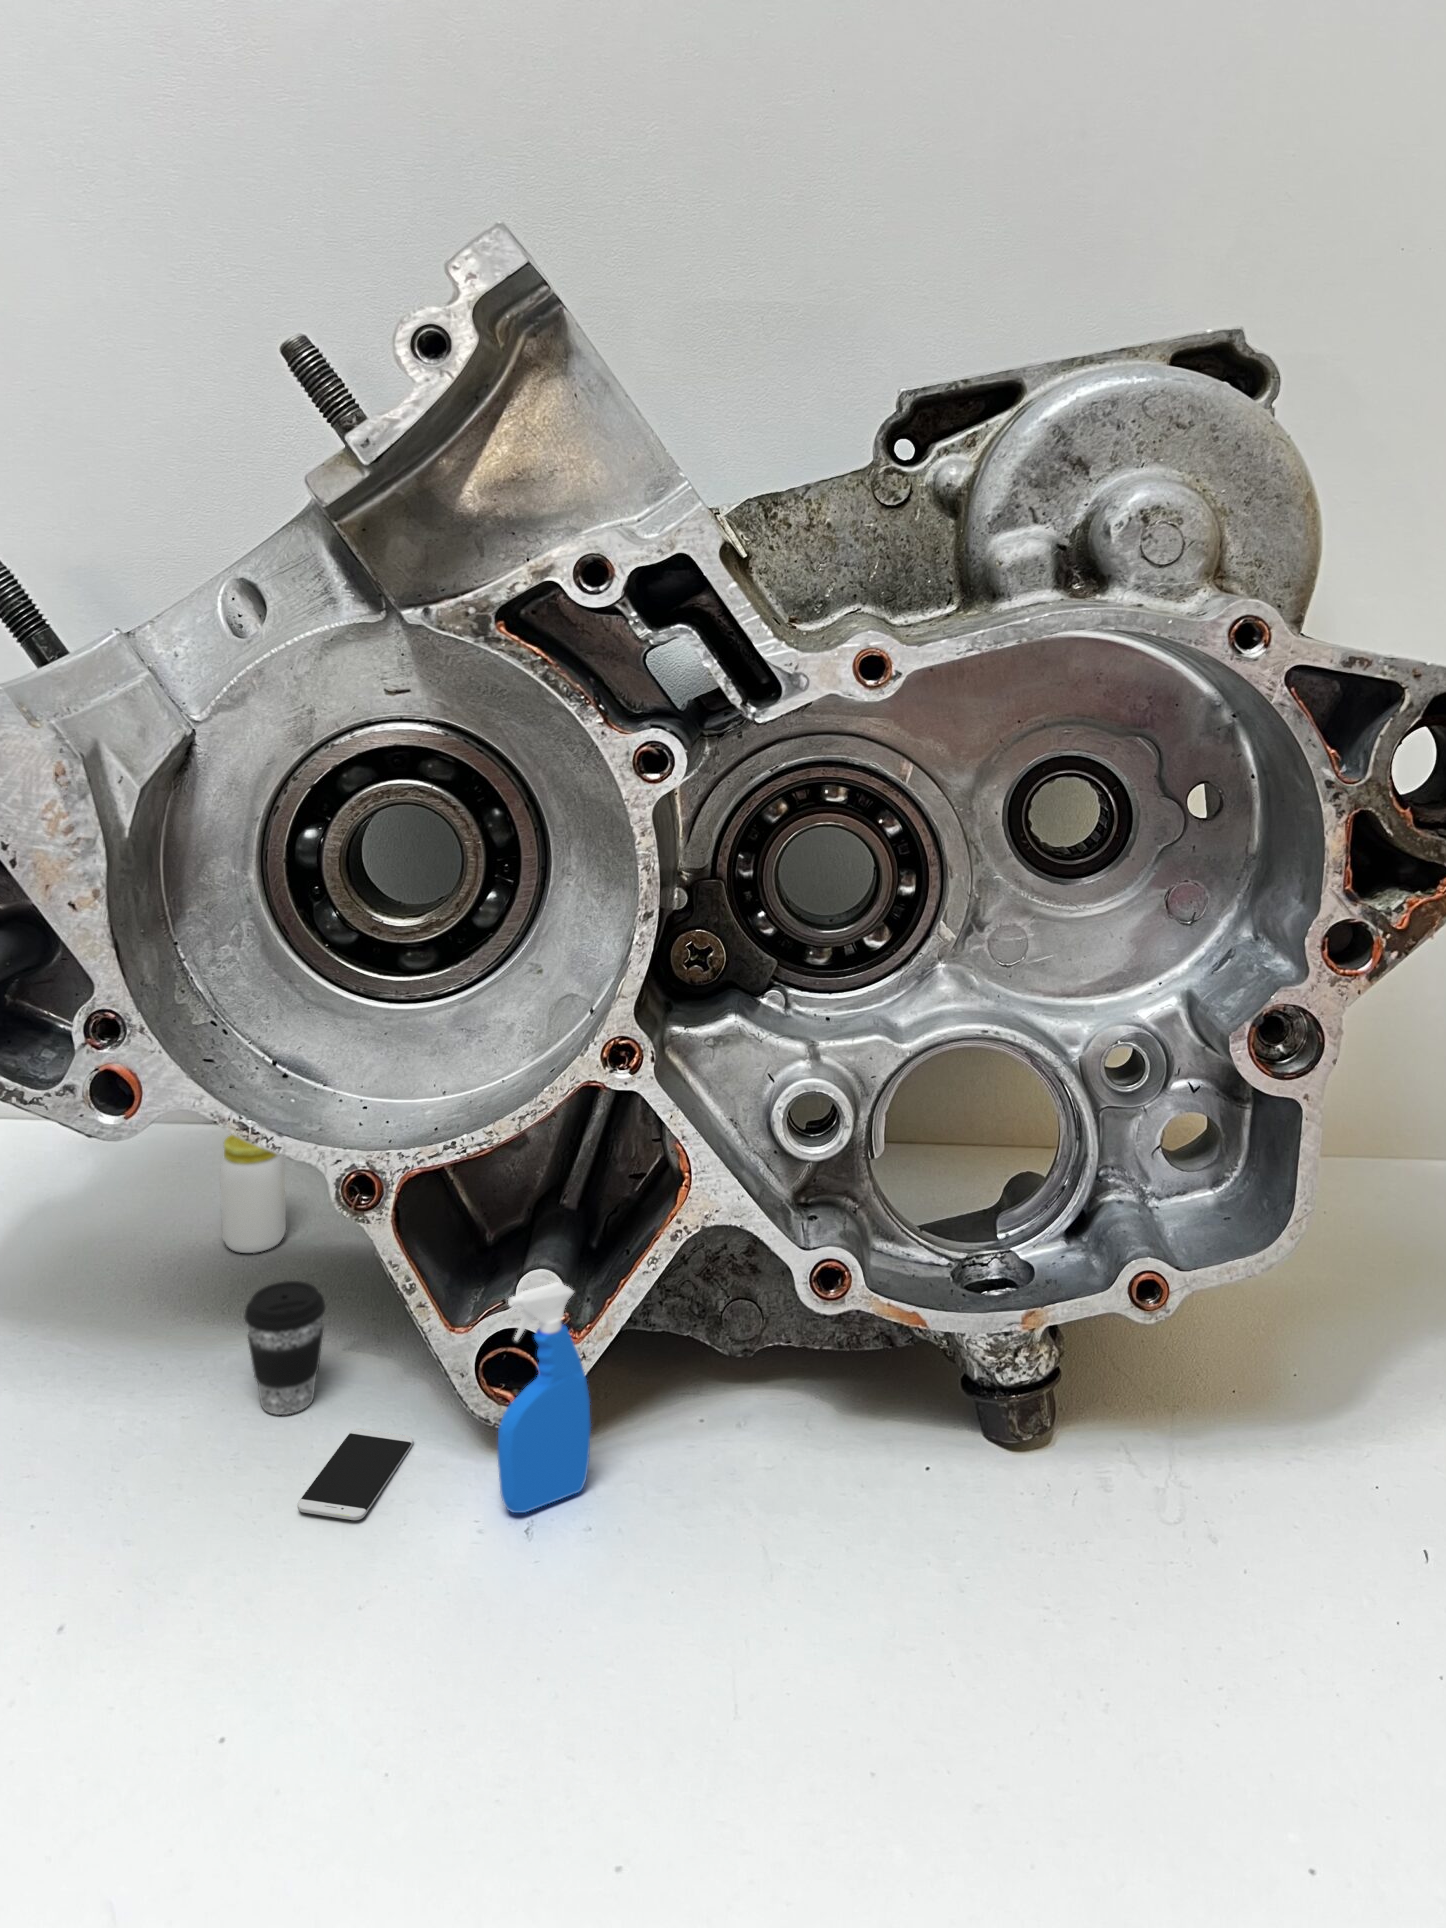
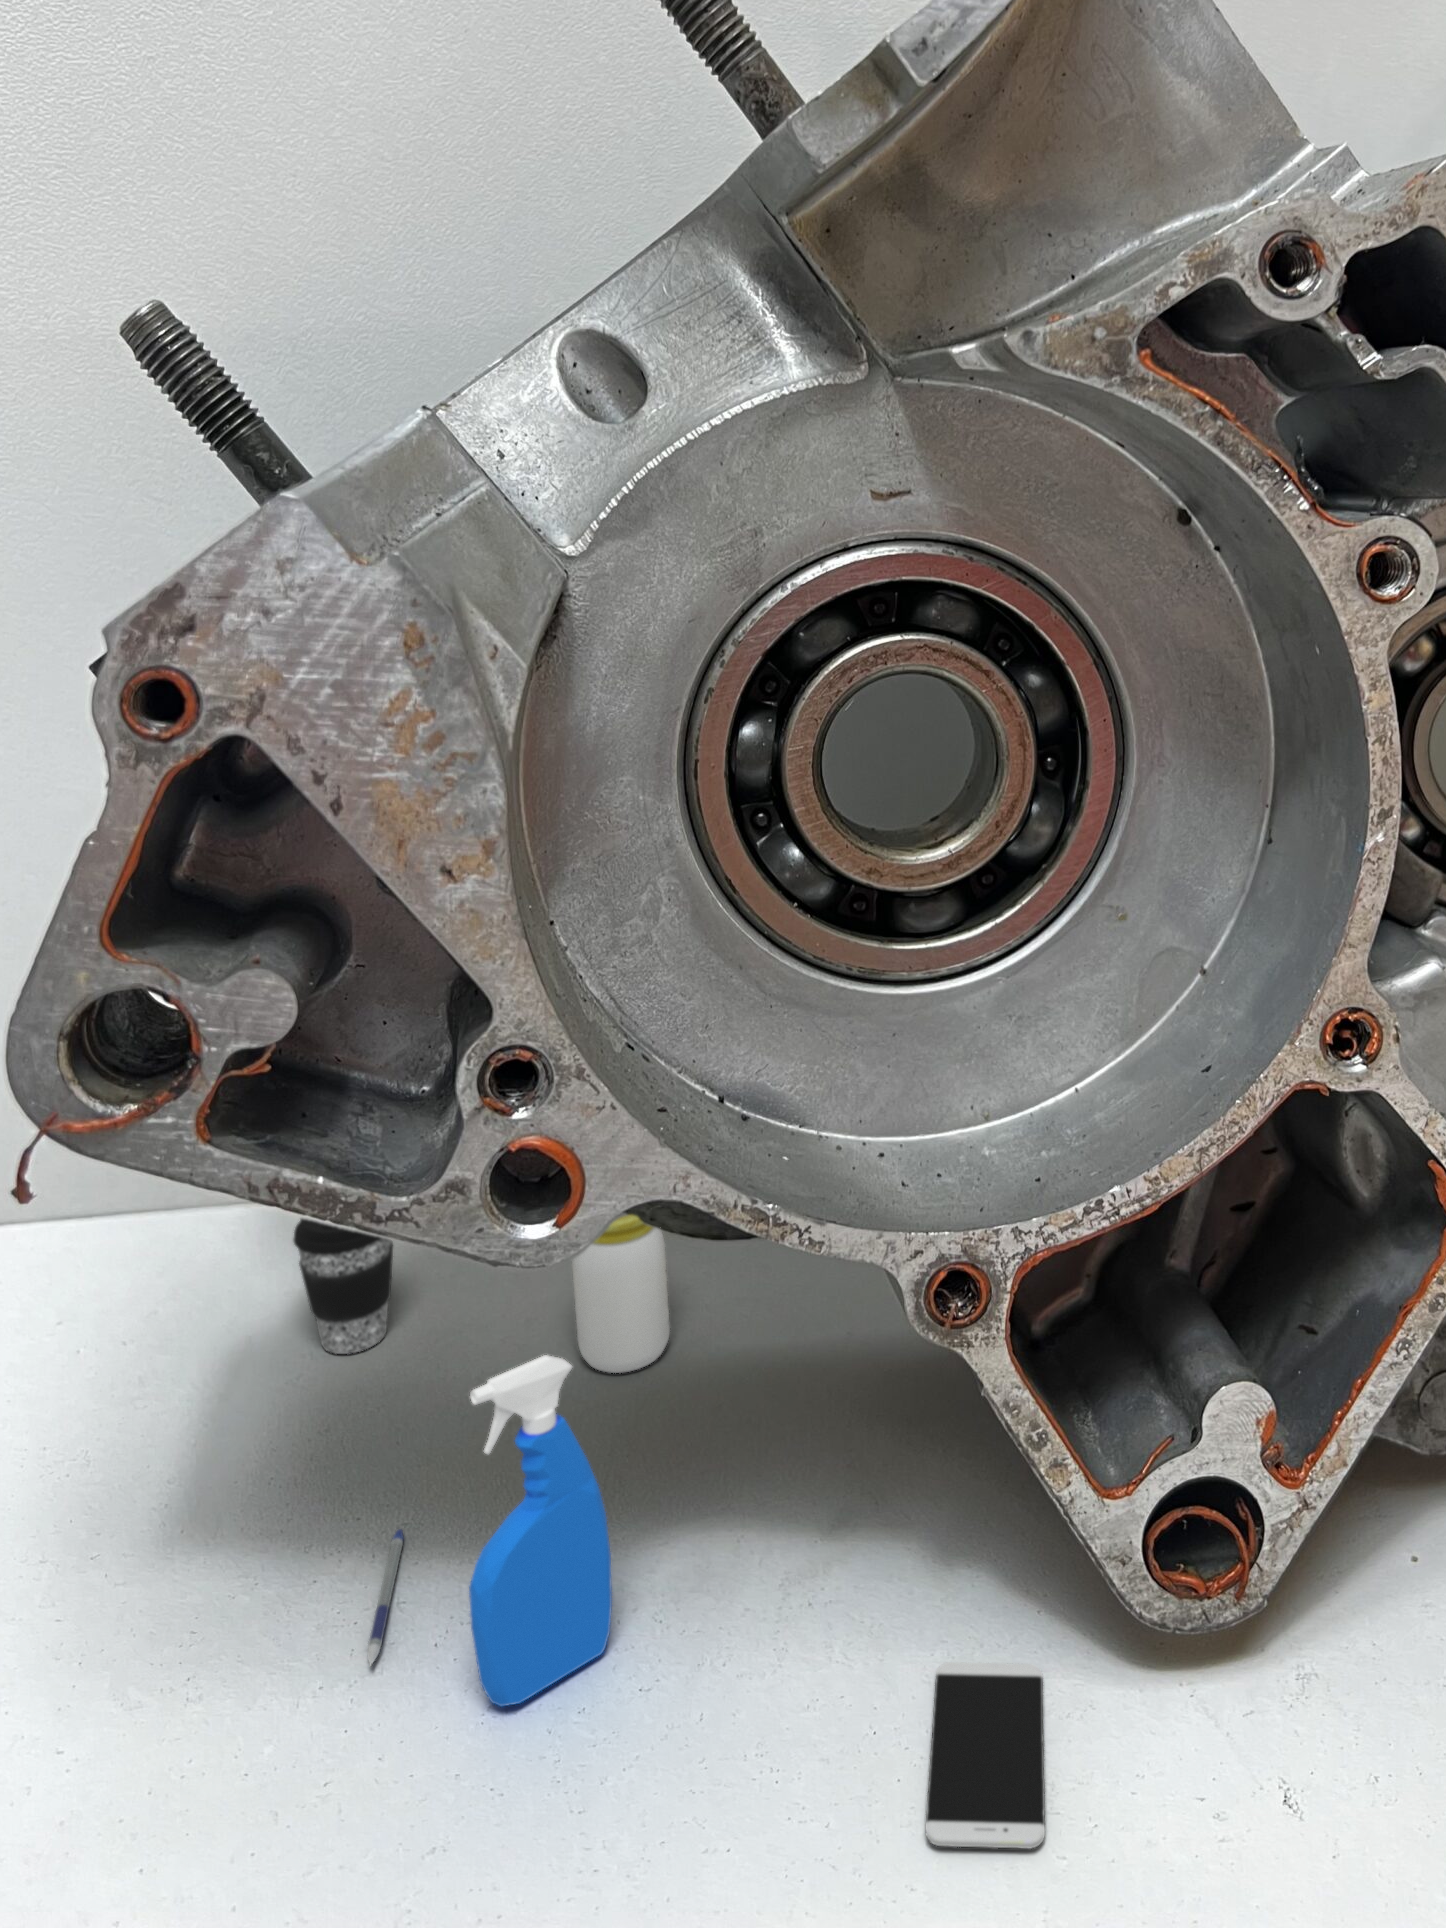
coffee cup: present [245,1281,325,1415] -> present [293,1218,393,1354]
spray bottle: present [498,1282,591,1513] -> present [469,1355,612,1706]
pen: none [23,1322,71,1389] -> present [368,1529,403,1665]

